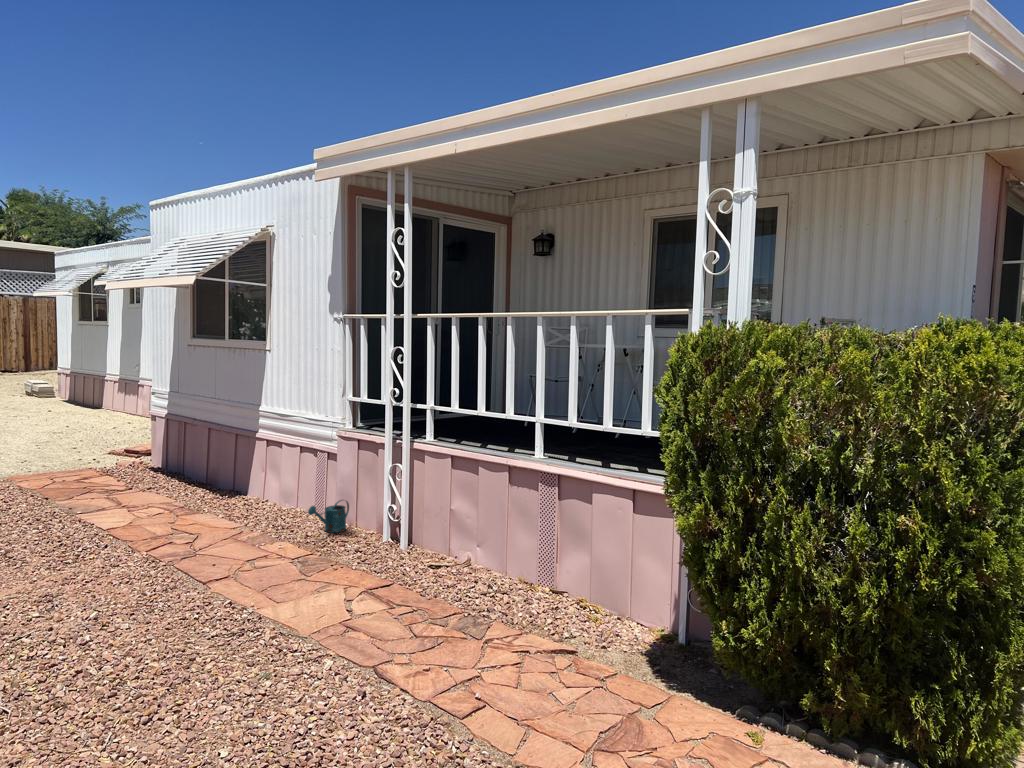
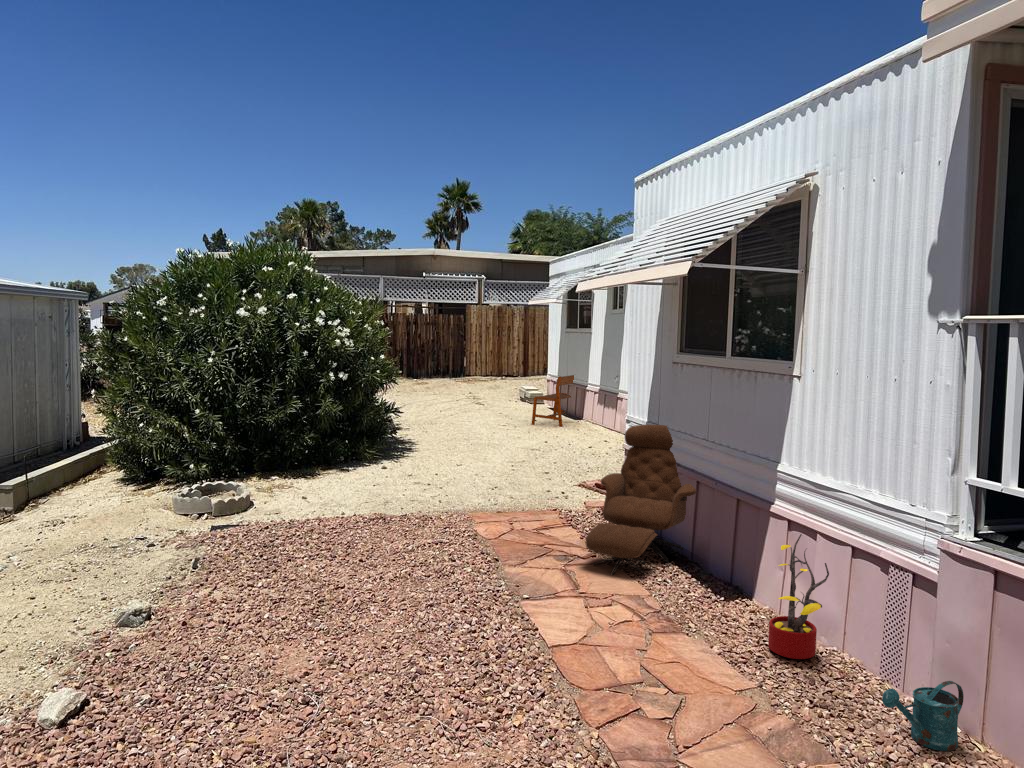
bench: none [44,364,98,414] -> present [532,375,579,427]
lounge chair: none [122,391,211,498] -> present [586,425,696,575]
decorative plant: none [254,445,286,515] -> present [768,534,829,659]

